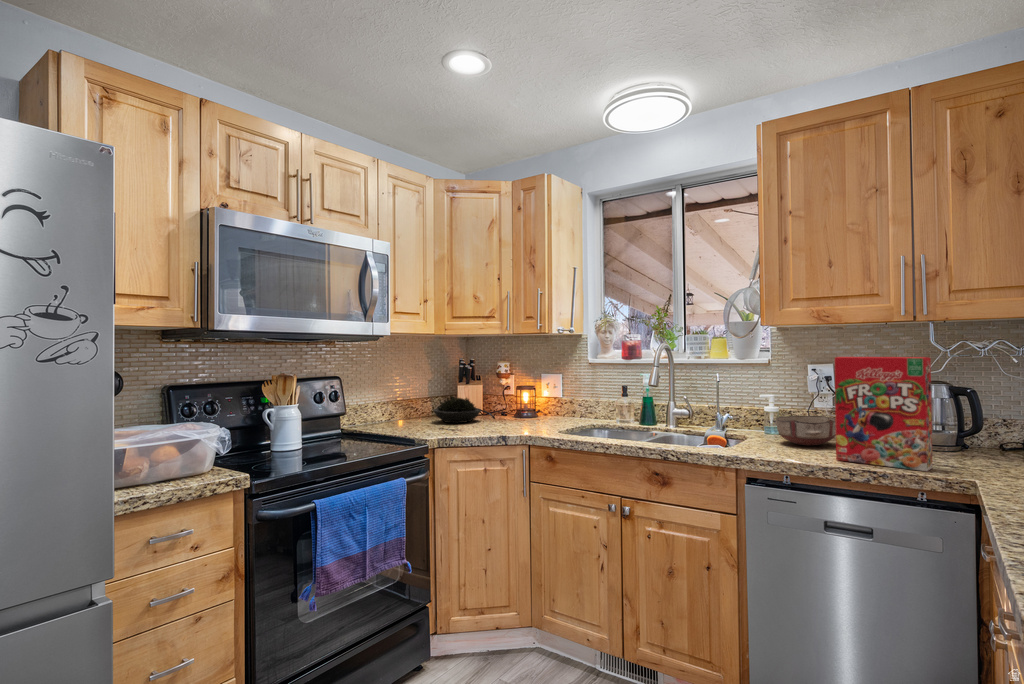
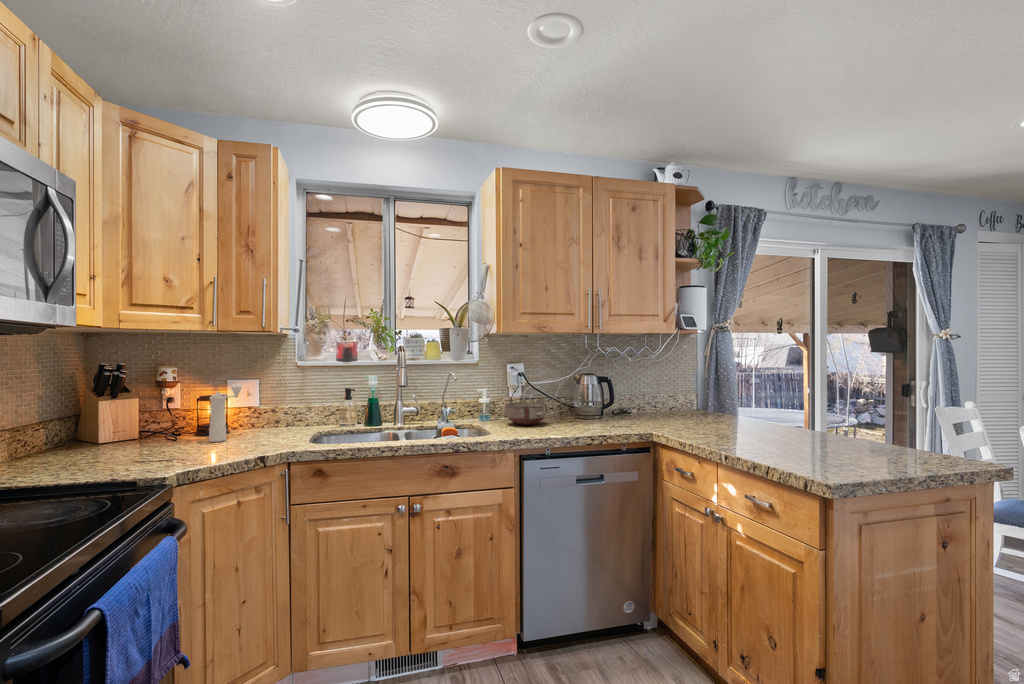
cereal box: present [835,357,933,471] -> none [570,357,625,431]
pepper mill: none [509,378,538,423] -> present [209,384,242,442]
succulent plant: present [433,396,481,423] -> none [76,415,162,454]

